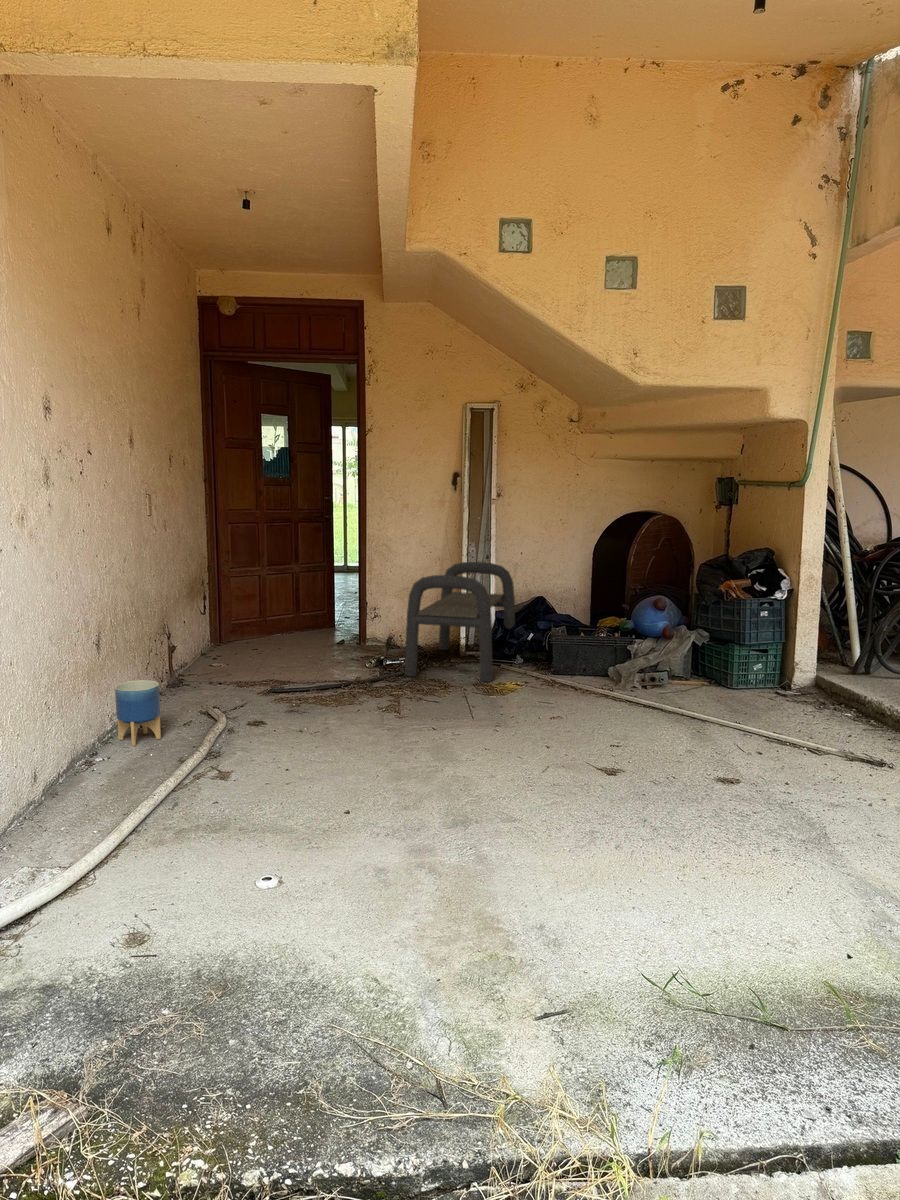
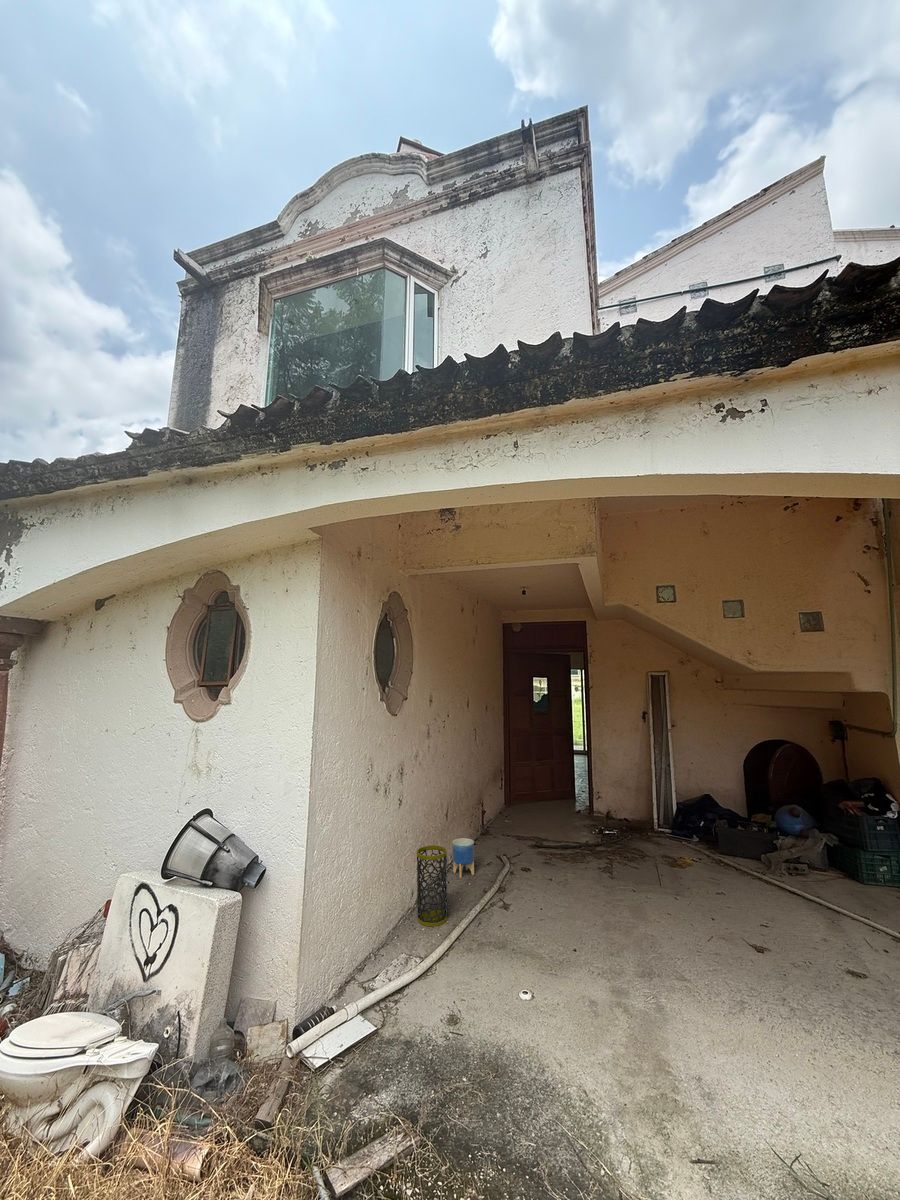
bench: present [405,562,515,682] -> none [614,768,692,856]
trash can: none [38,684,111,821] -> present [417,845,447,926]

